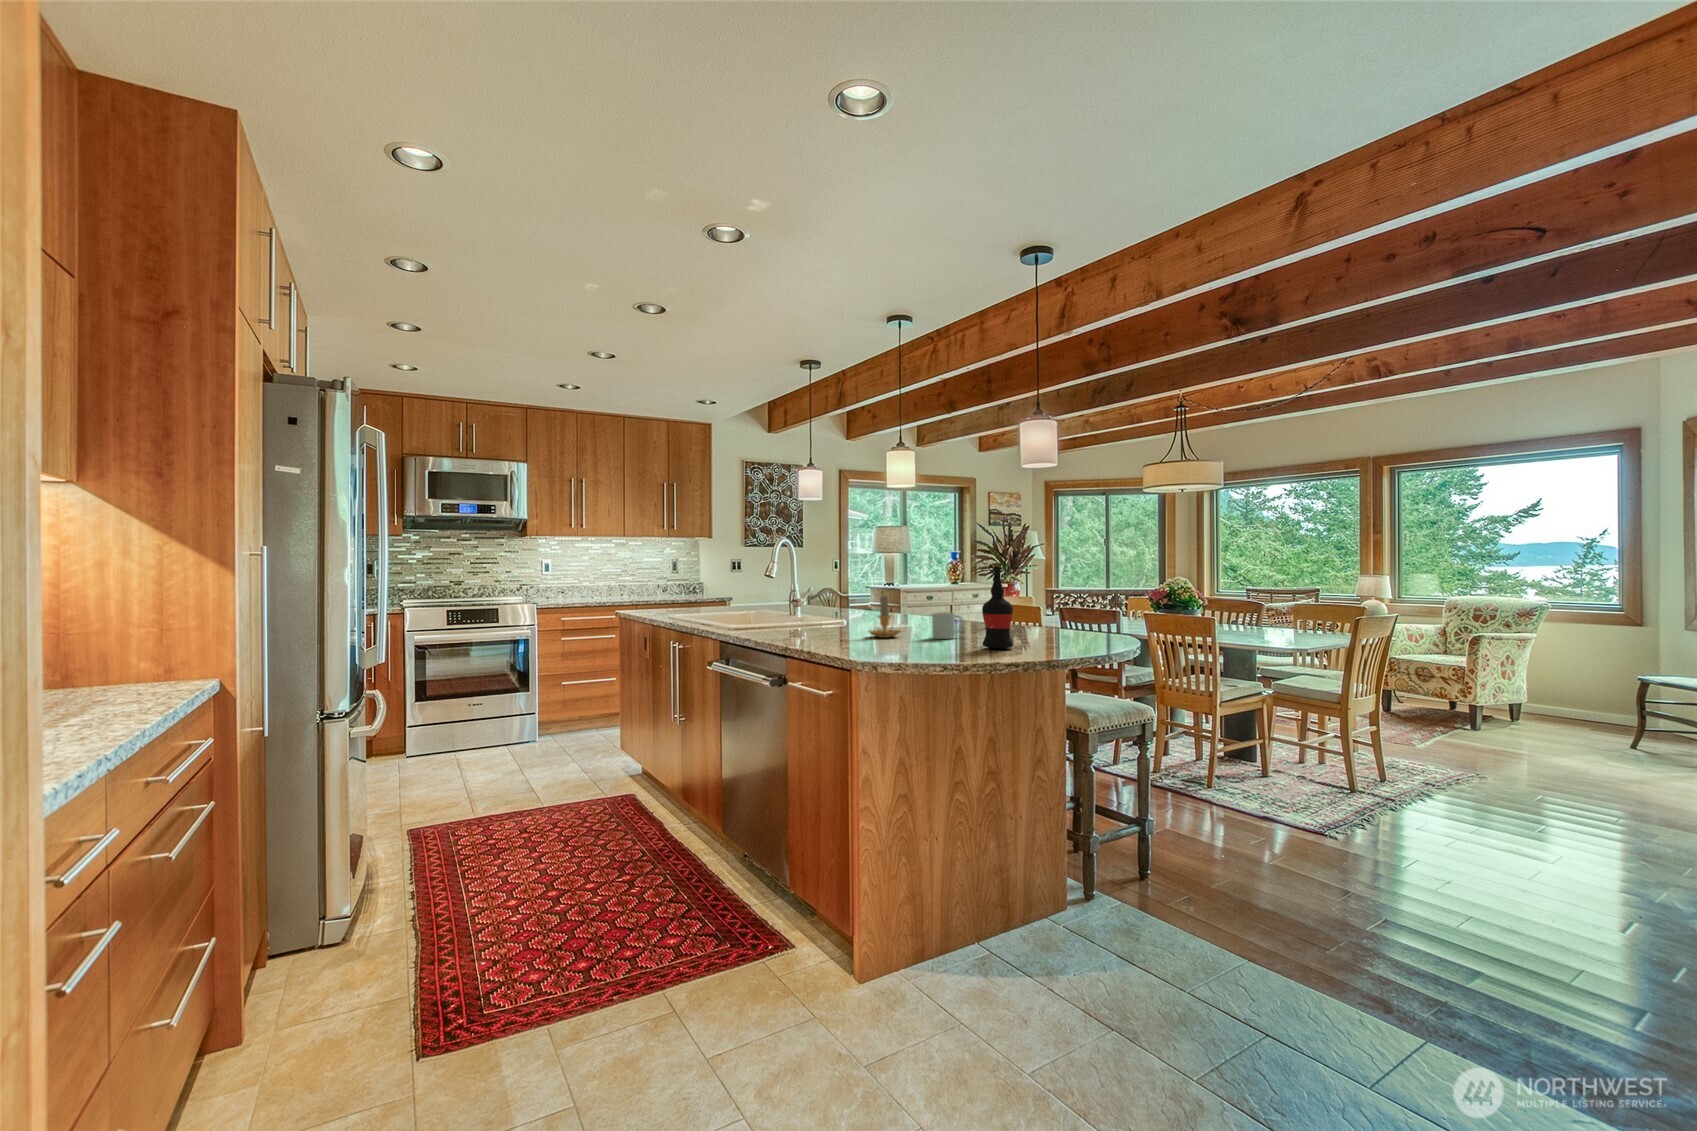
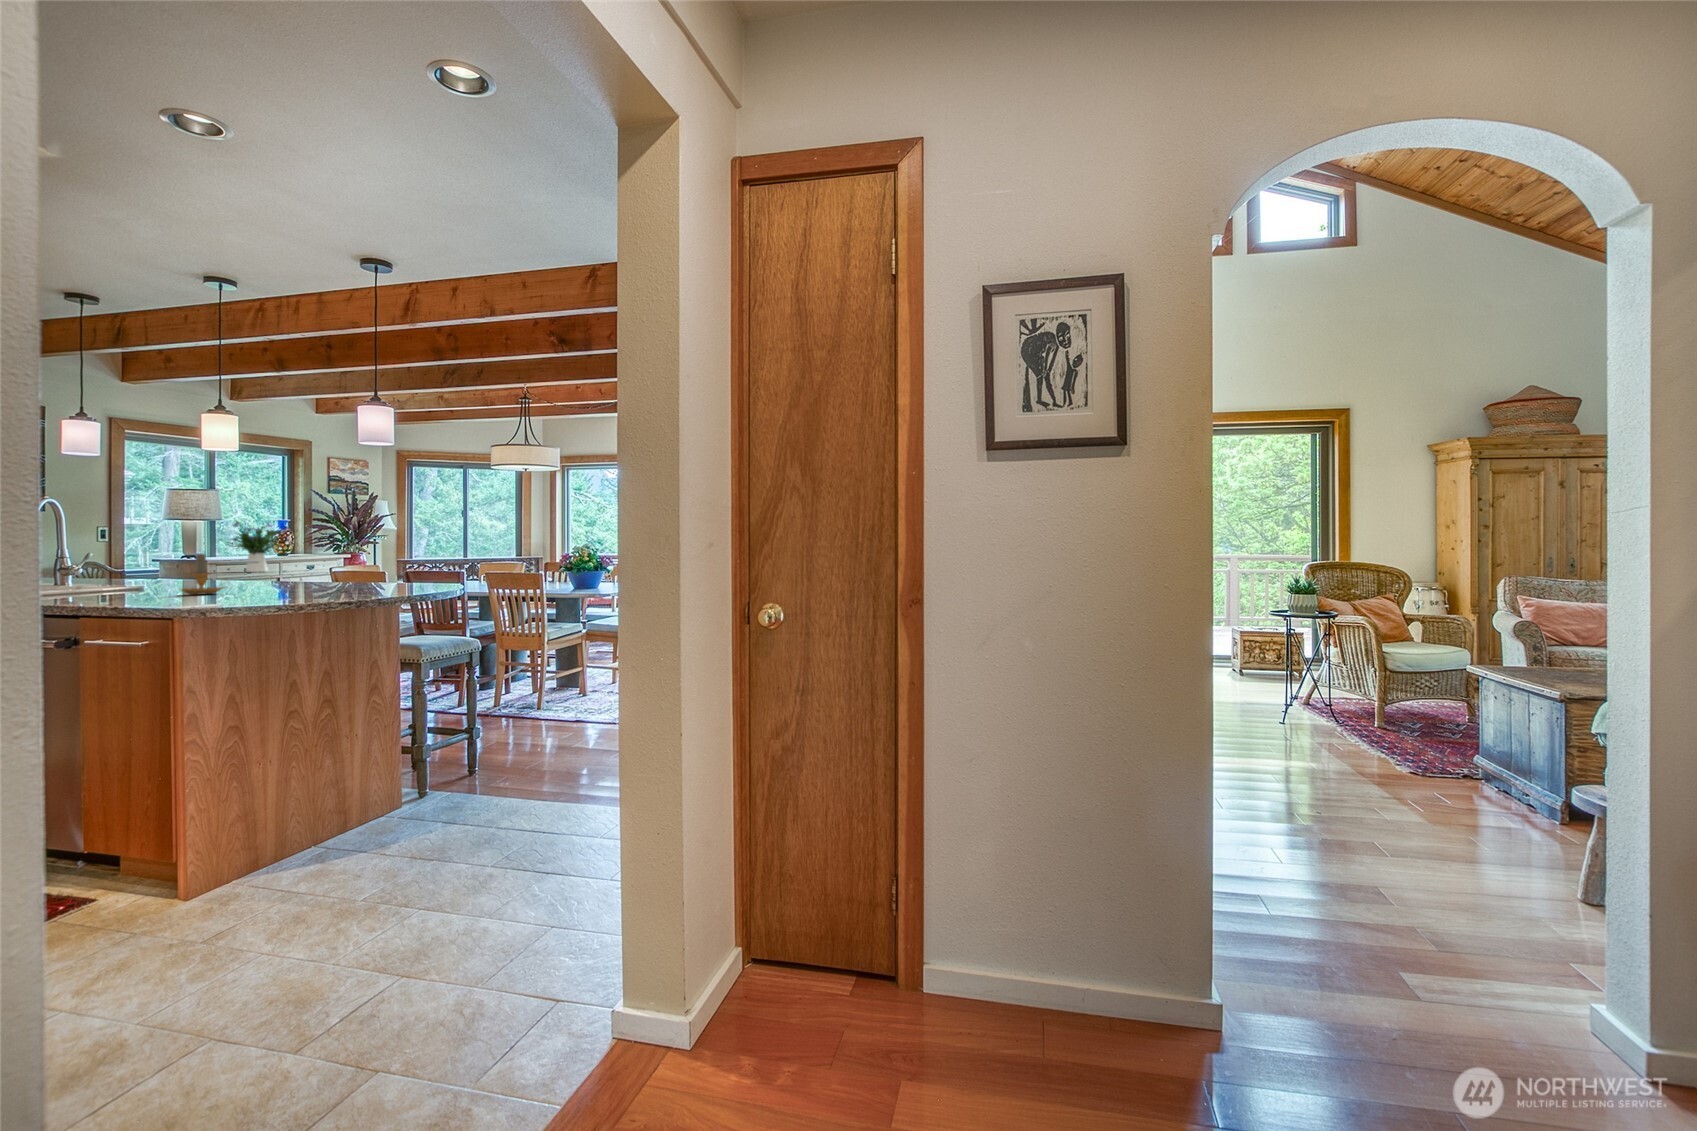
flower arrangement: none [913,552,958,601] -> present [230,521,283,572]
wine bottle: present [982,563,1013,649] -> none [317,521,349,595]
mug: present [932,612,964,639] -> none [261,569,298,593]

